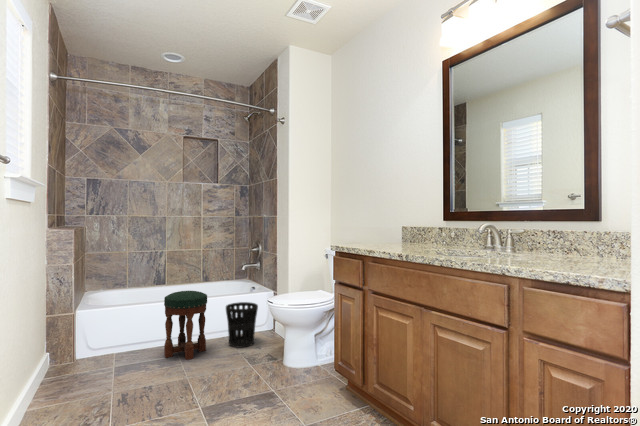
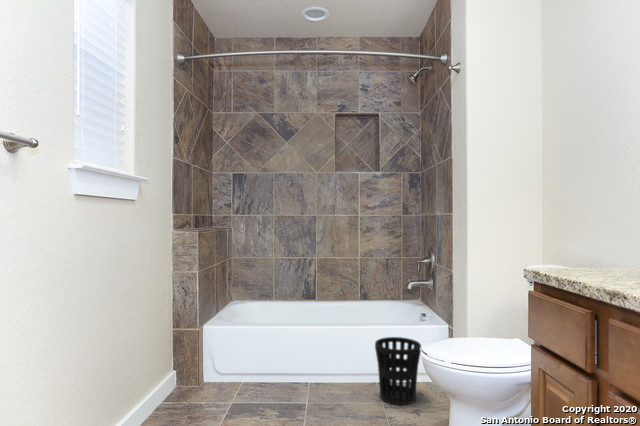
stool: present [164,291,207,360] -> none [294,315,348,411]

